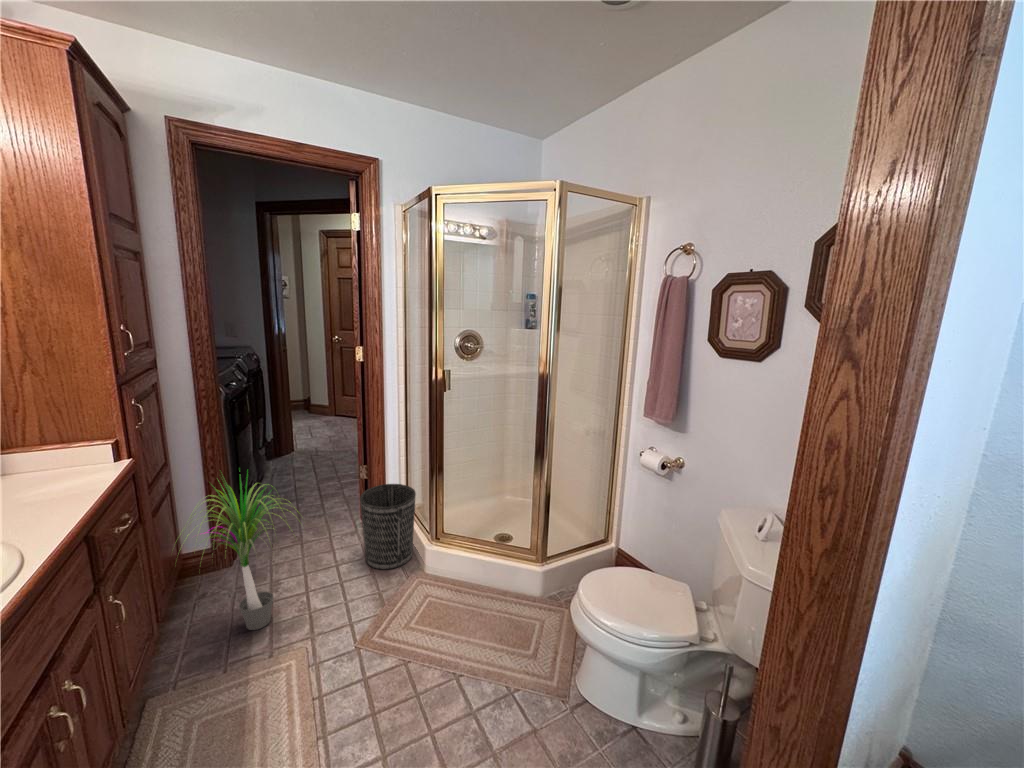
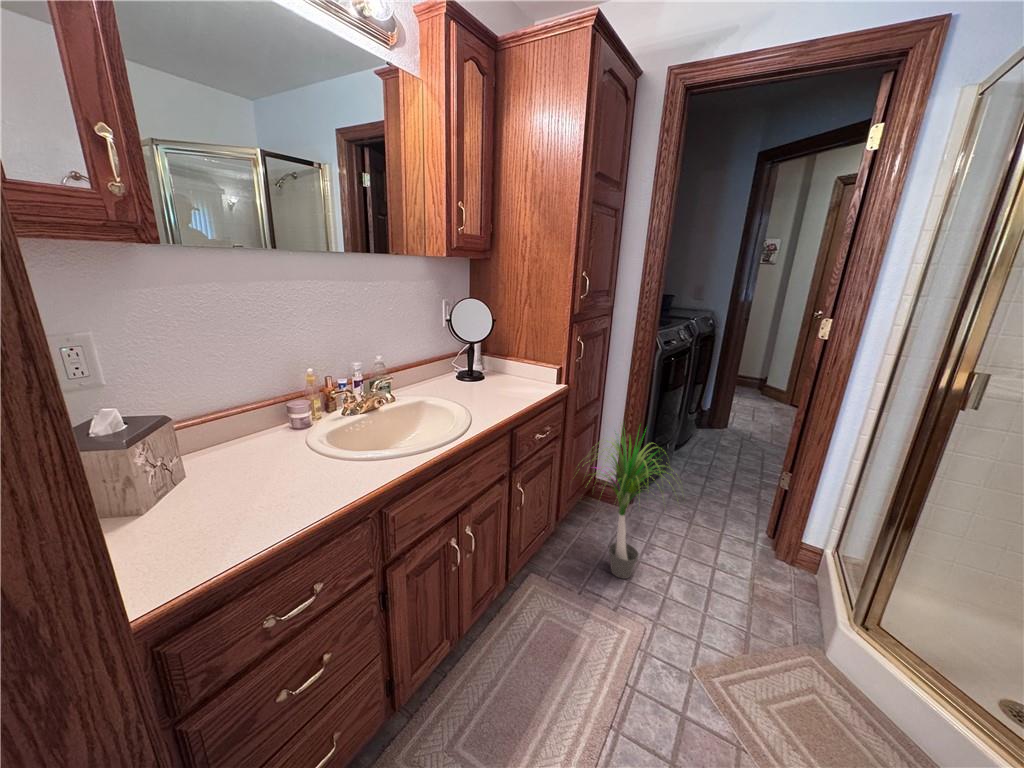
wastebasket: present [360,484,416,570] -> none [750,503,850,622]

